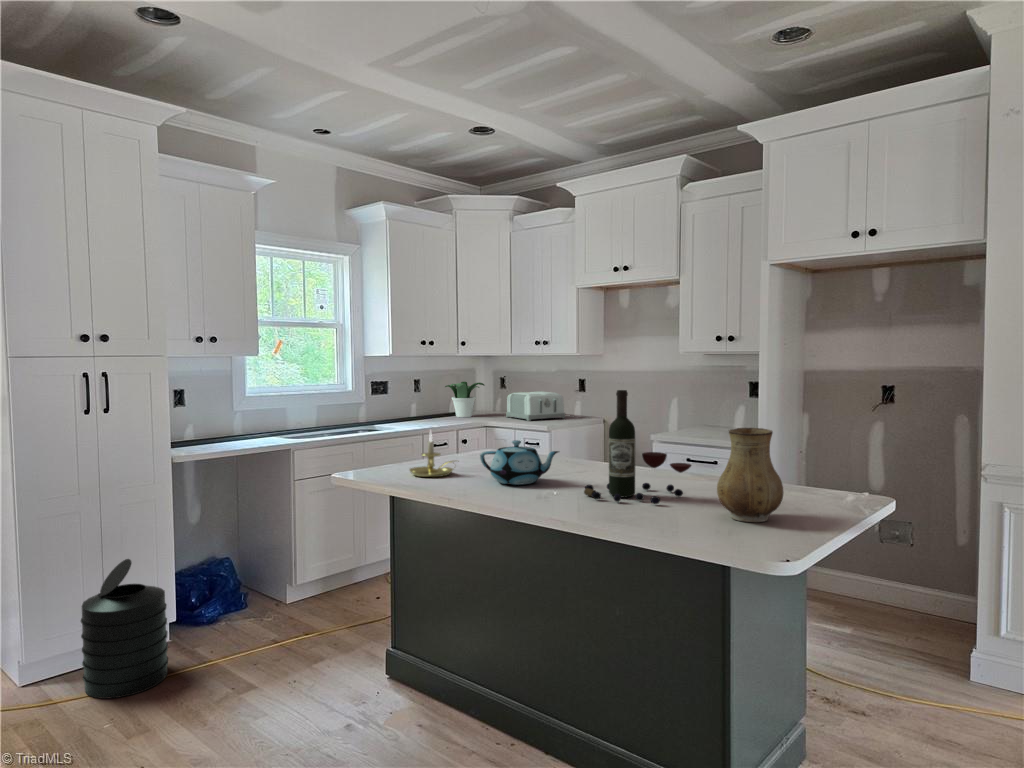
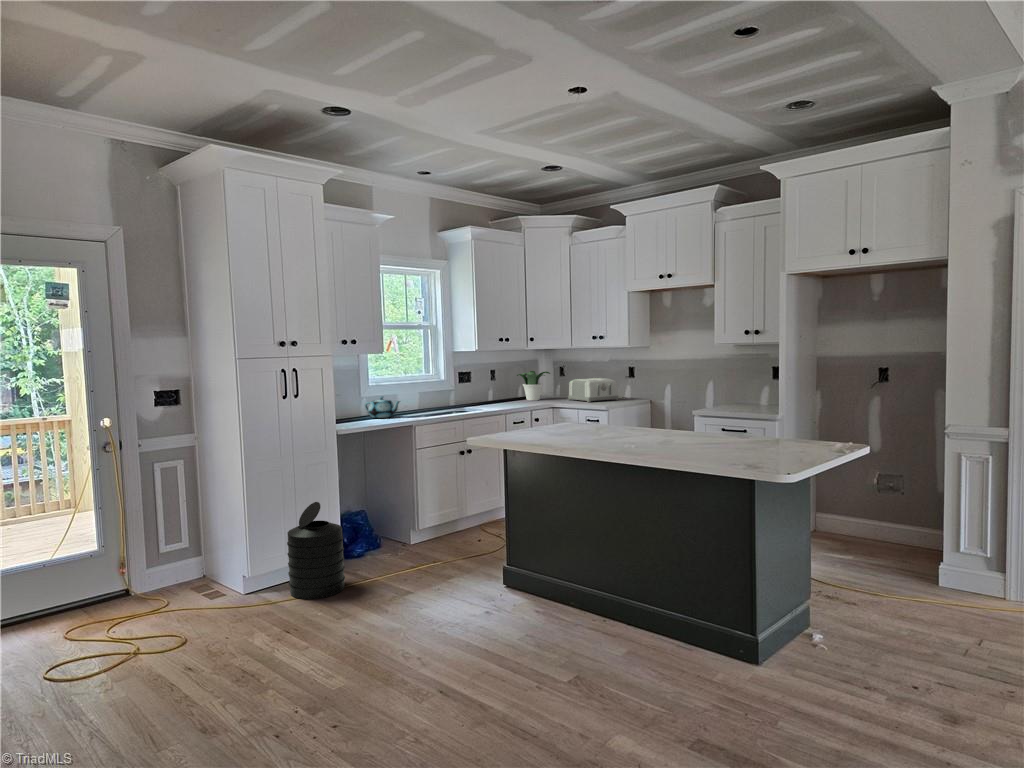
wine bottle: present [584,390,691,504] -> none [655,373,732,450]
ceramic pitcher: present [717,428,784,522] -> none [748,396,792,458]
candle holder: present [410,432,454,477] -> none [523,404,560,438]
teapot: present [480,440,559,485] -> present [365,397,399,418]

